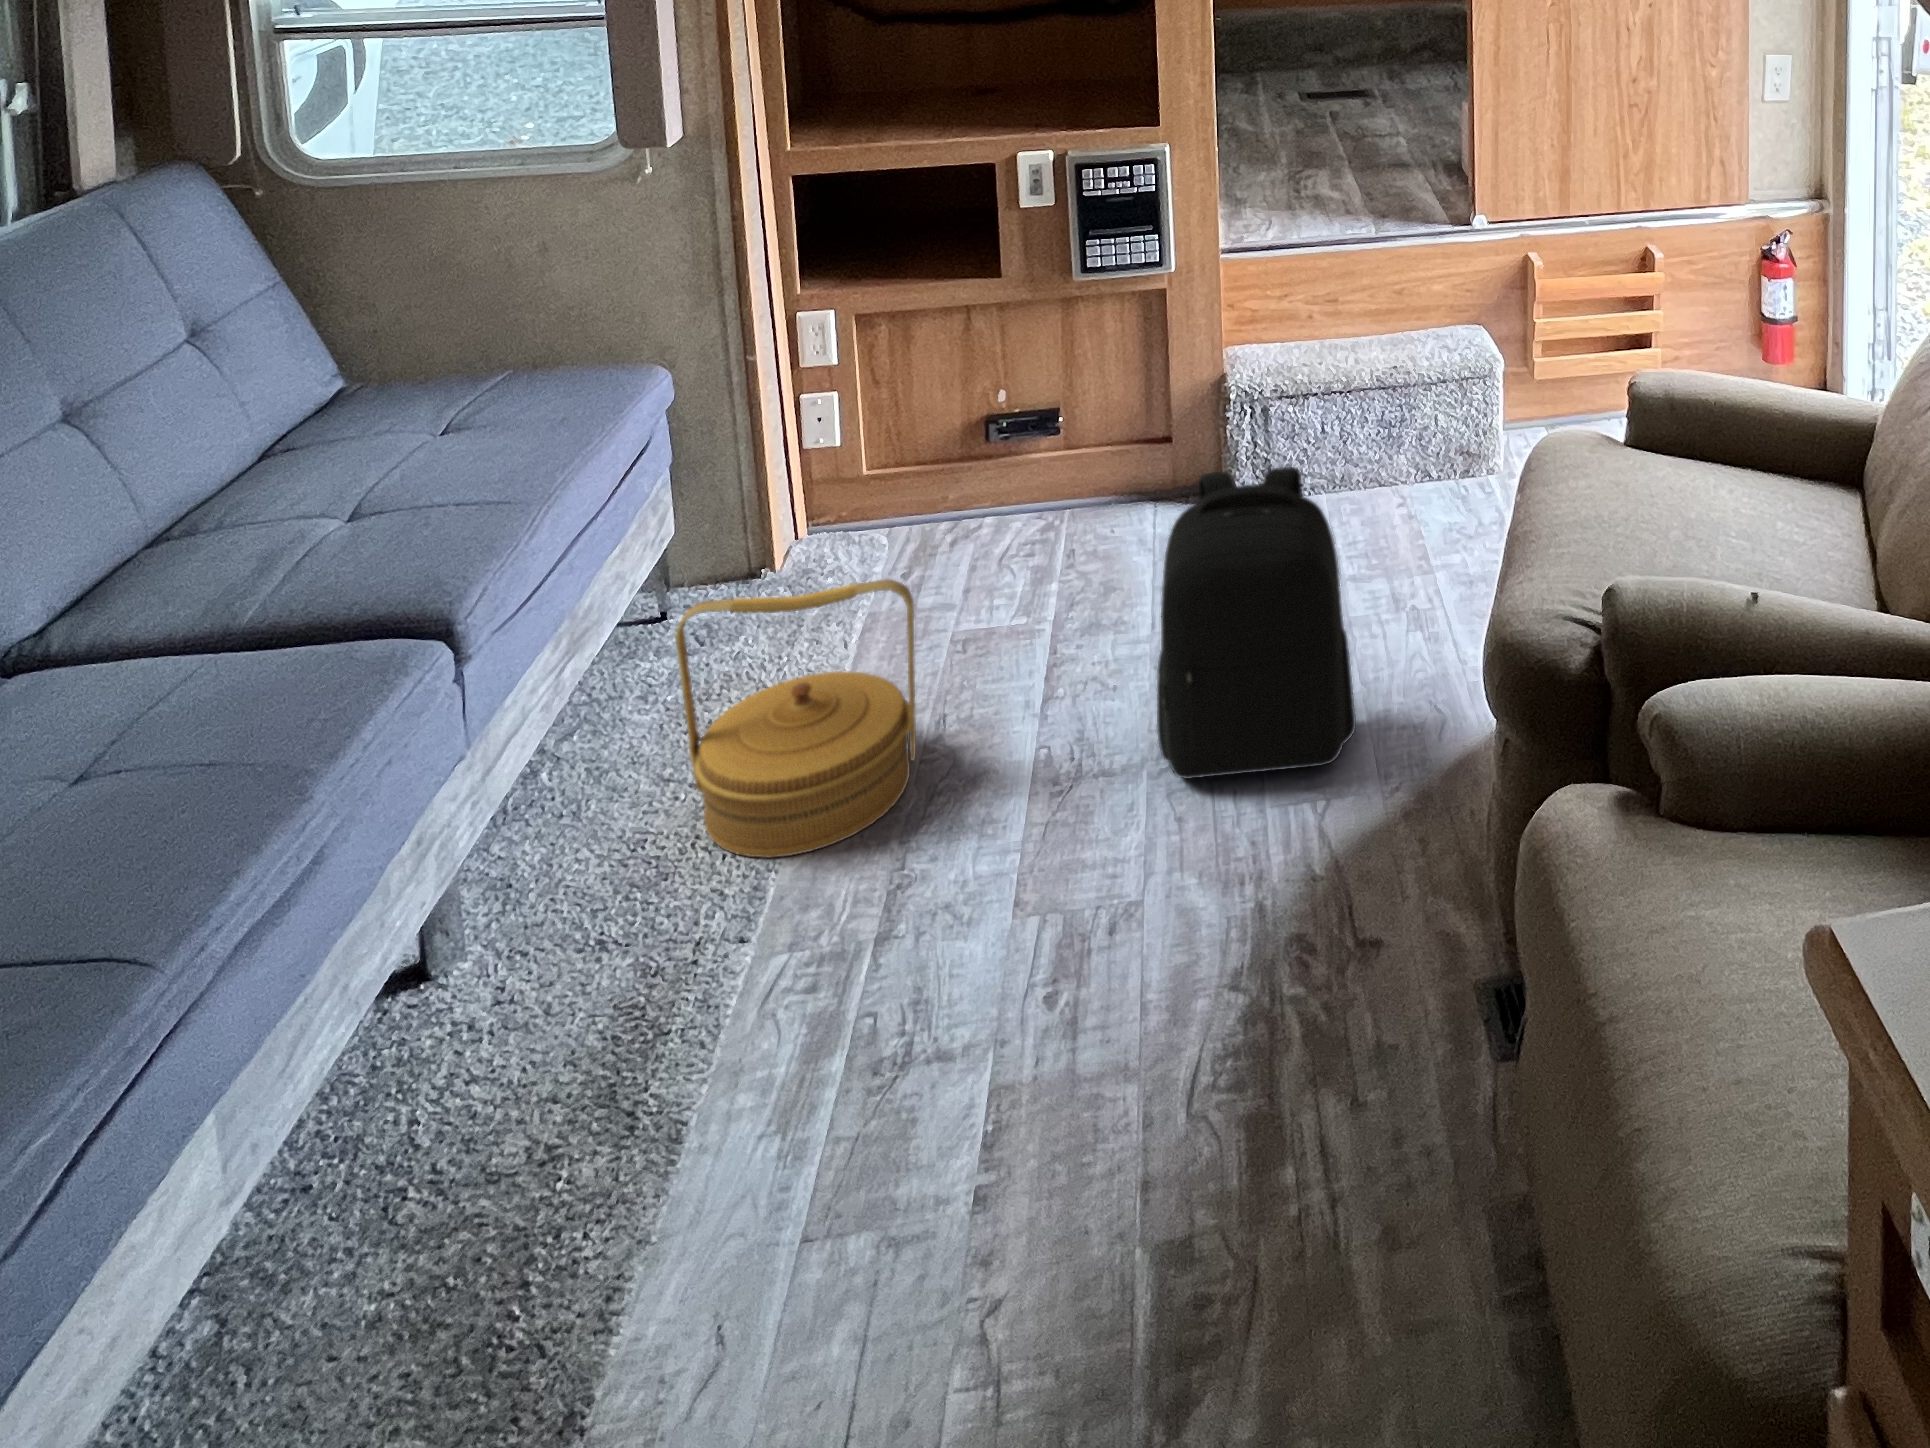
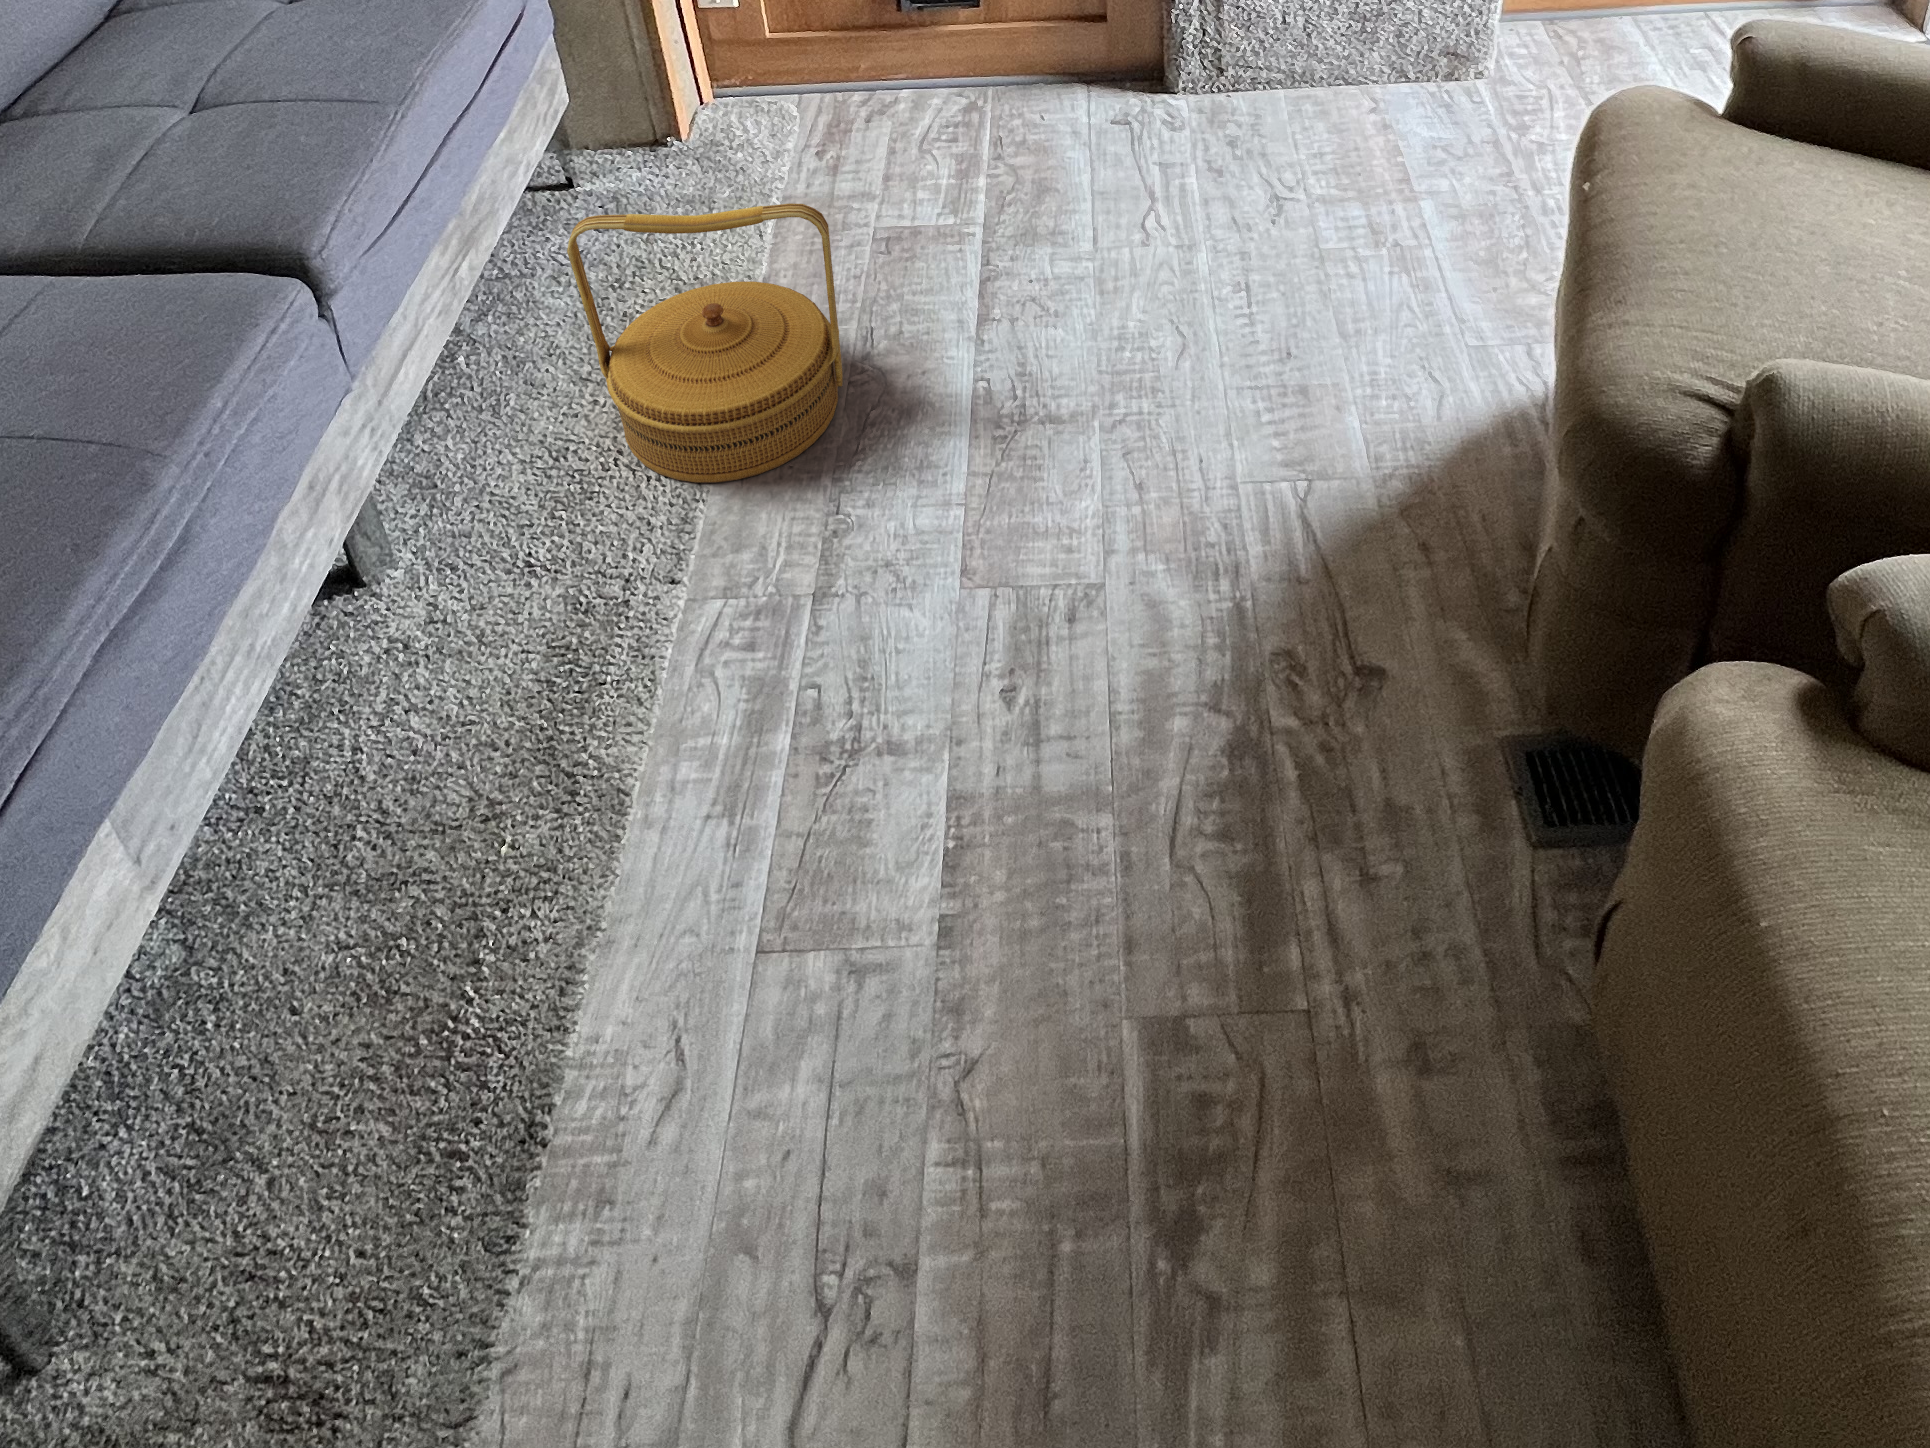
backpack: present [1157,467,1356,779] -> none [1112,101,1342,439]

